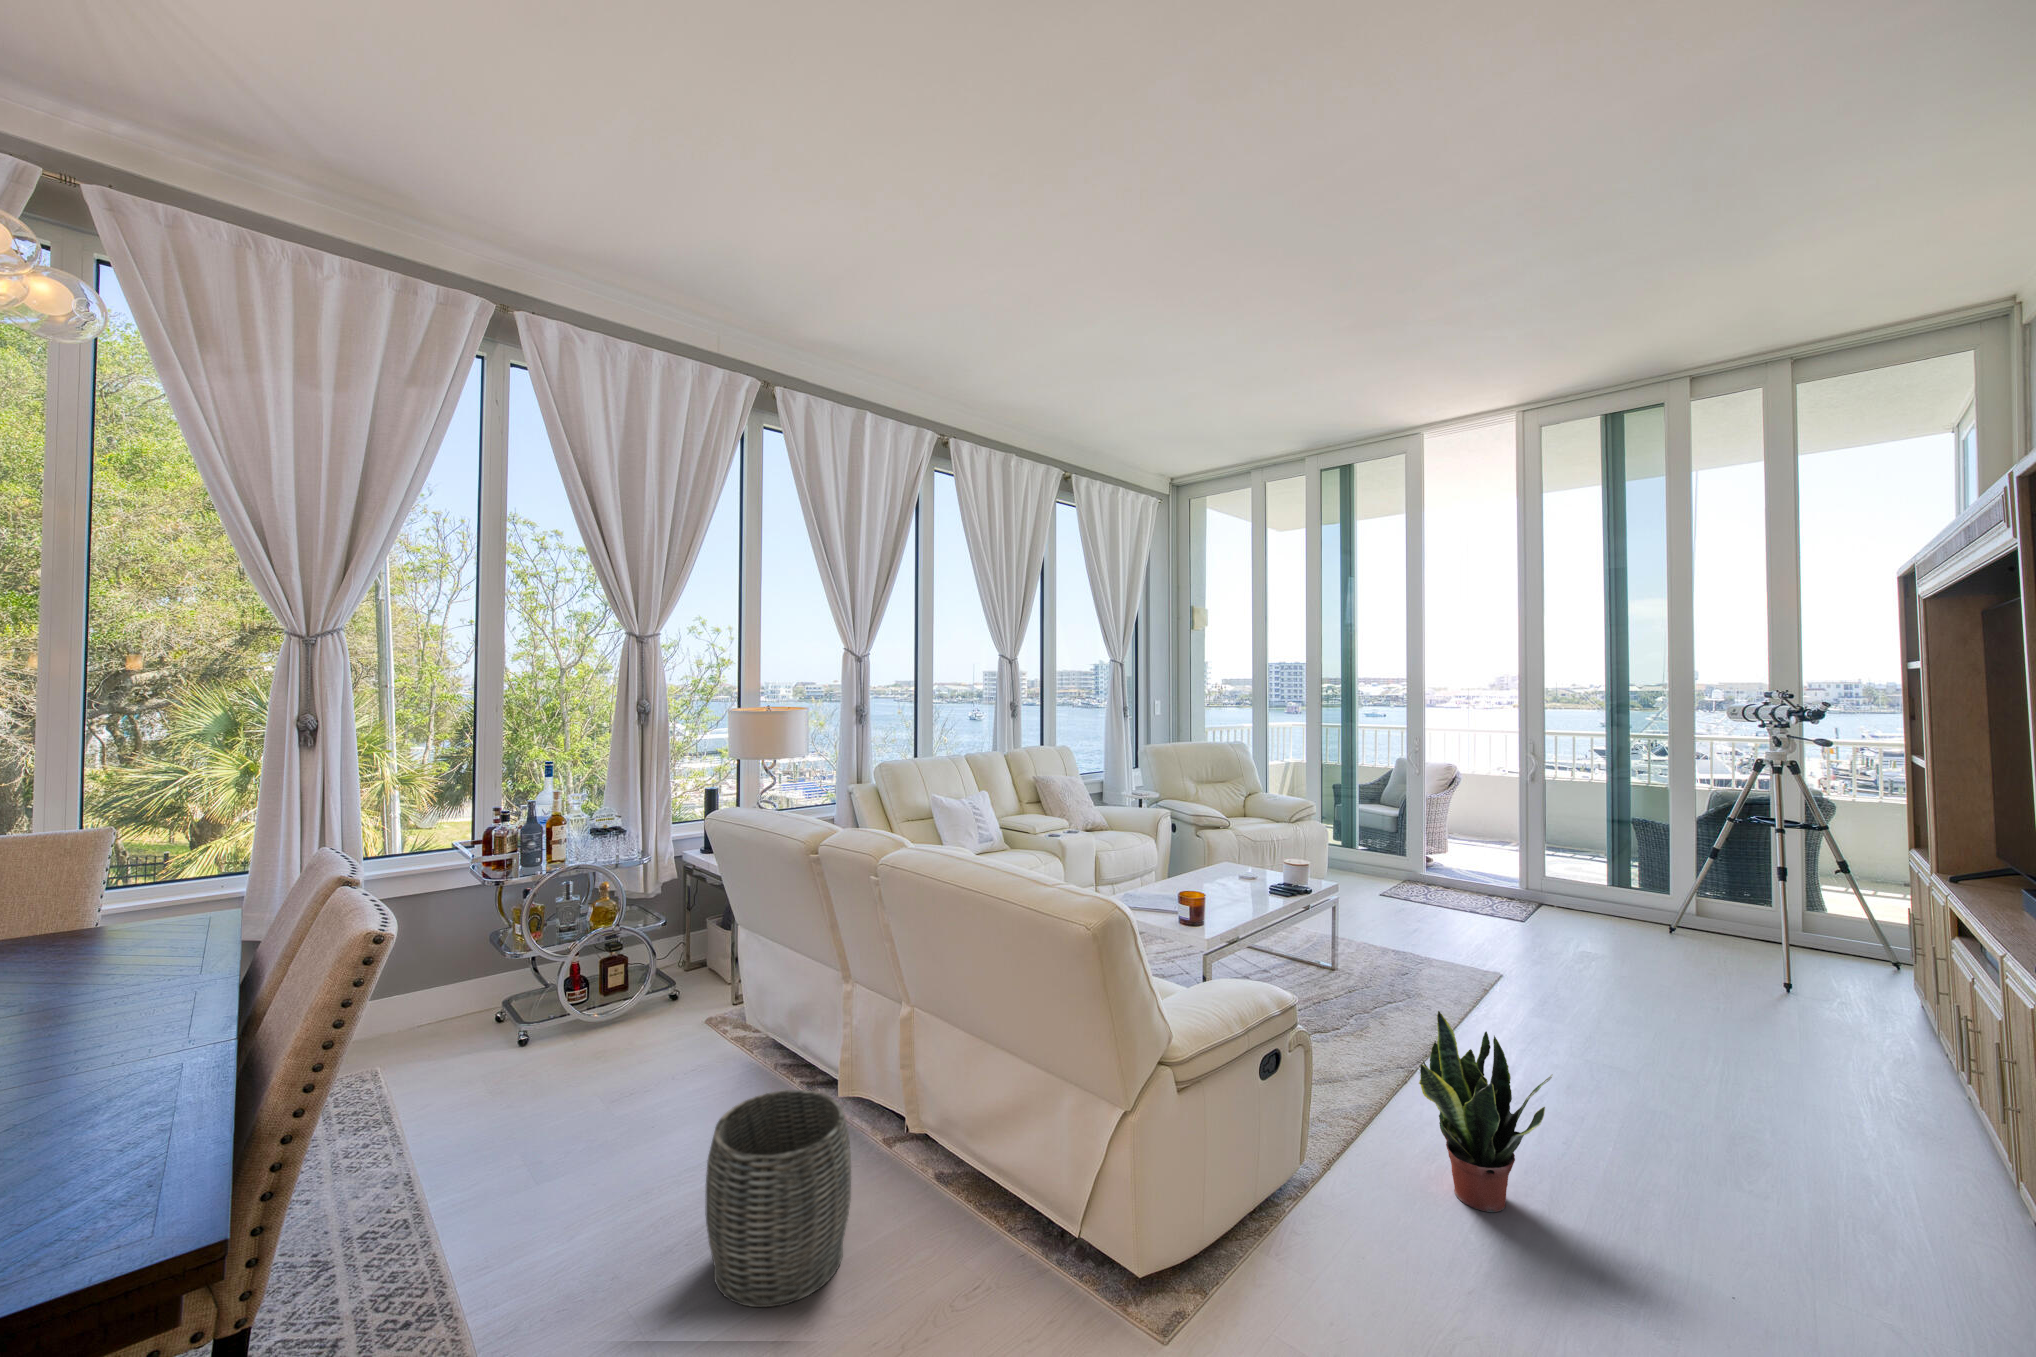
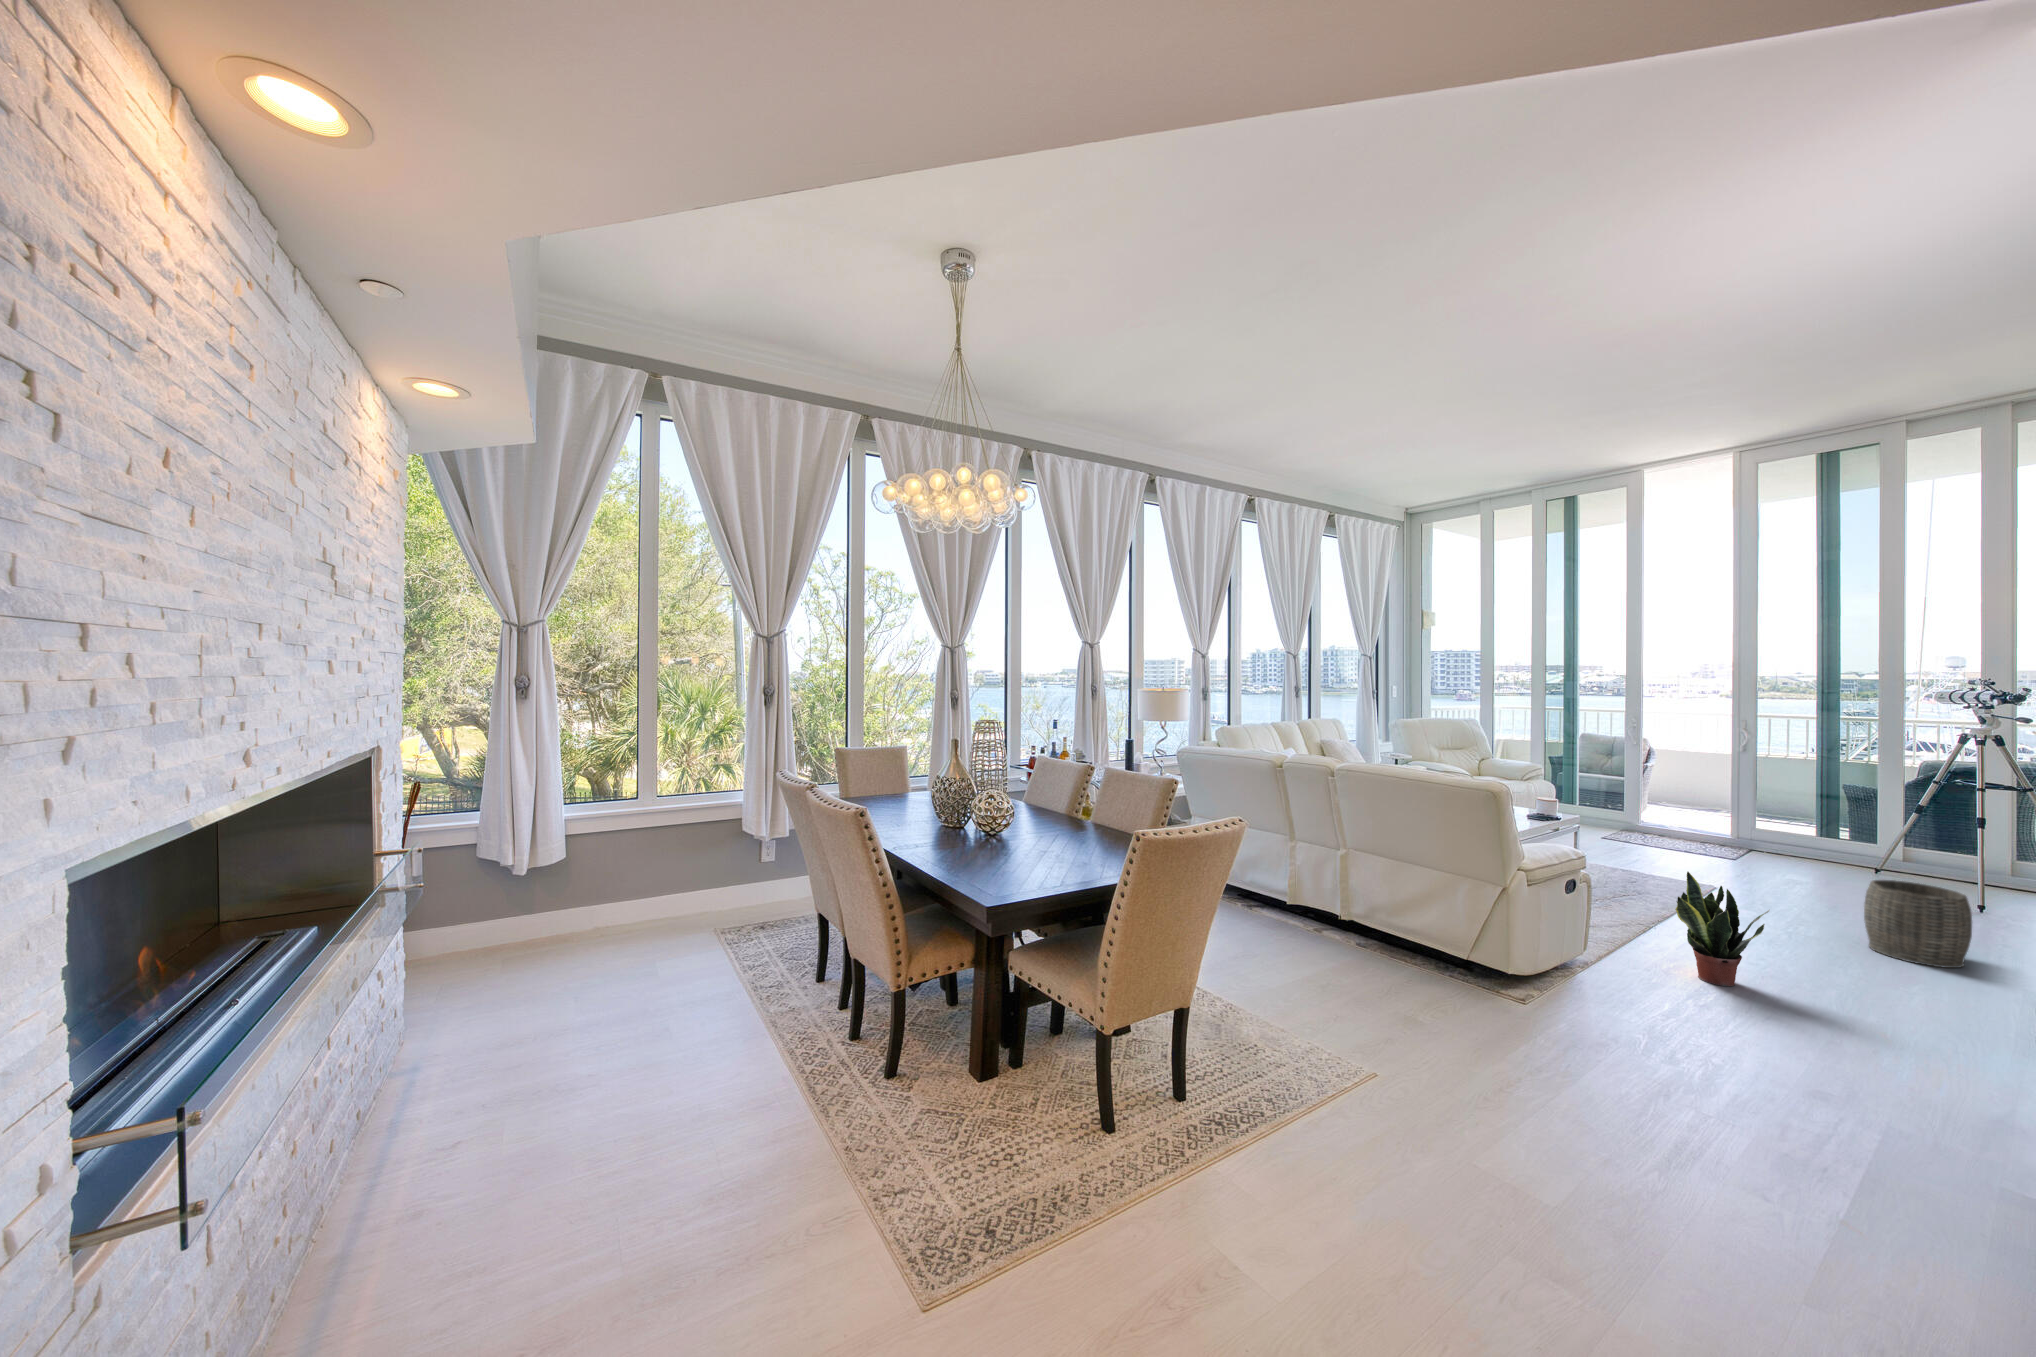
woven basket: present [705,1090,851,1307] -> present [1864,880,1972,968]

